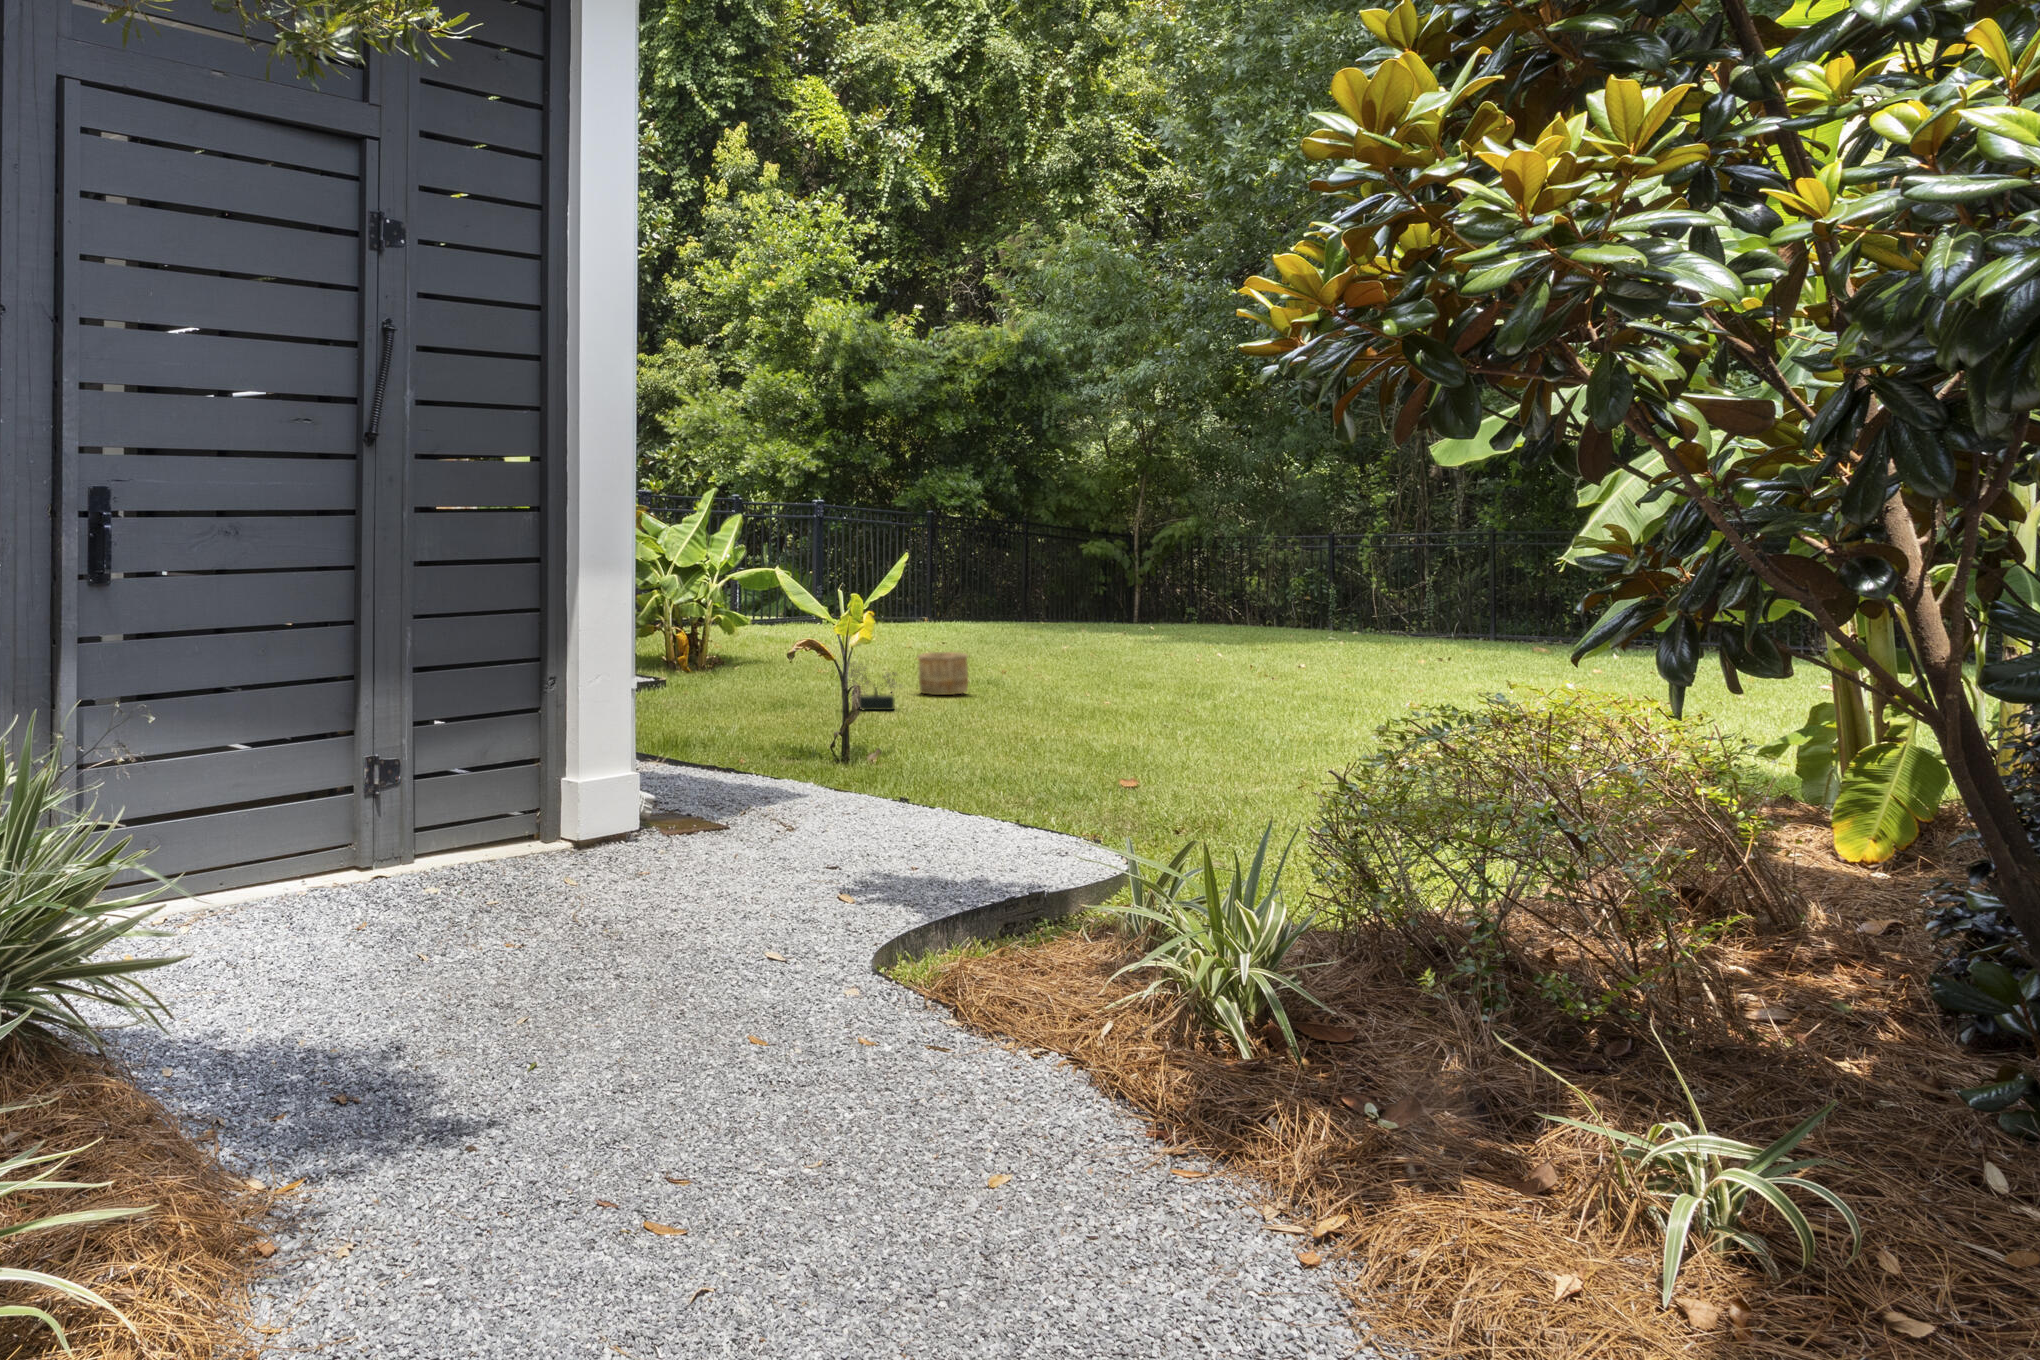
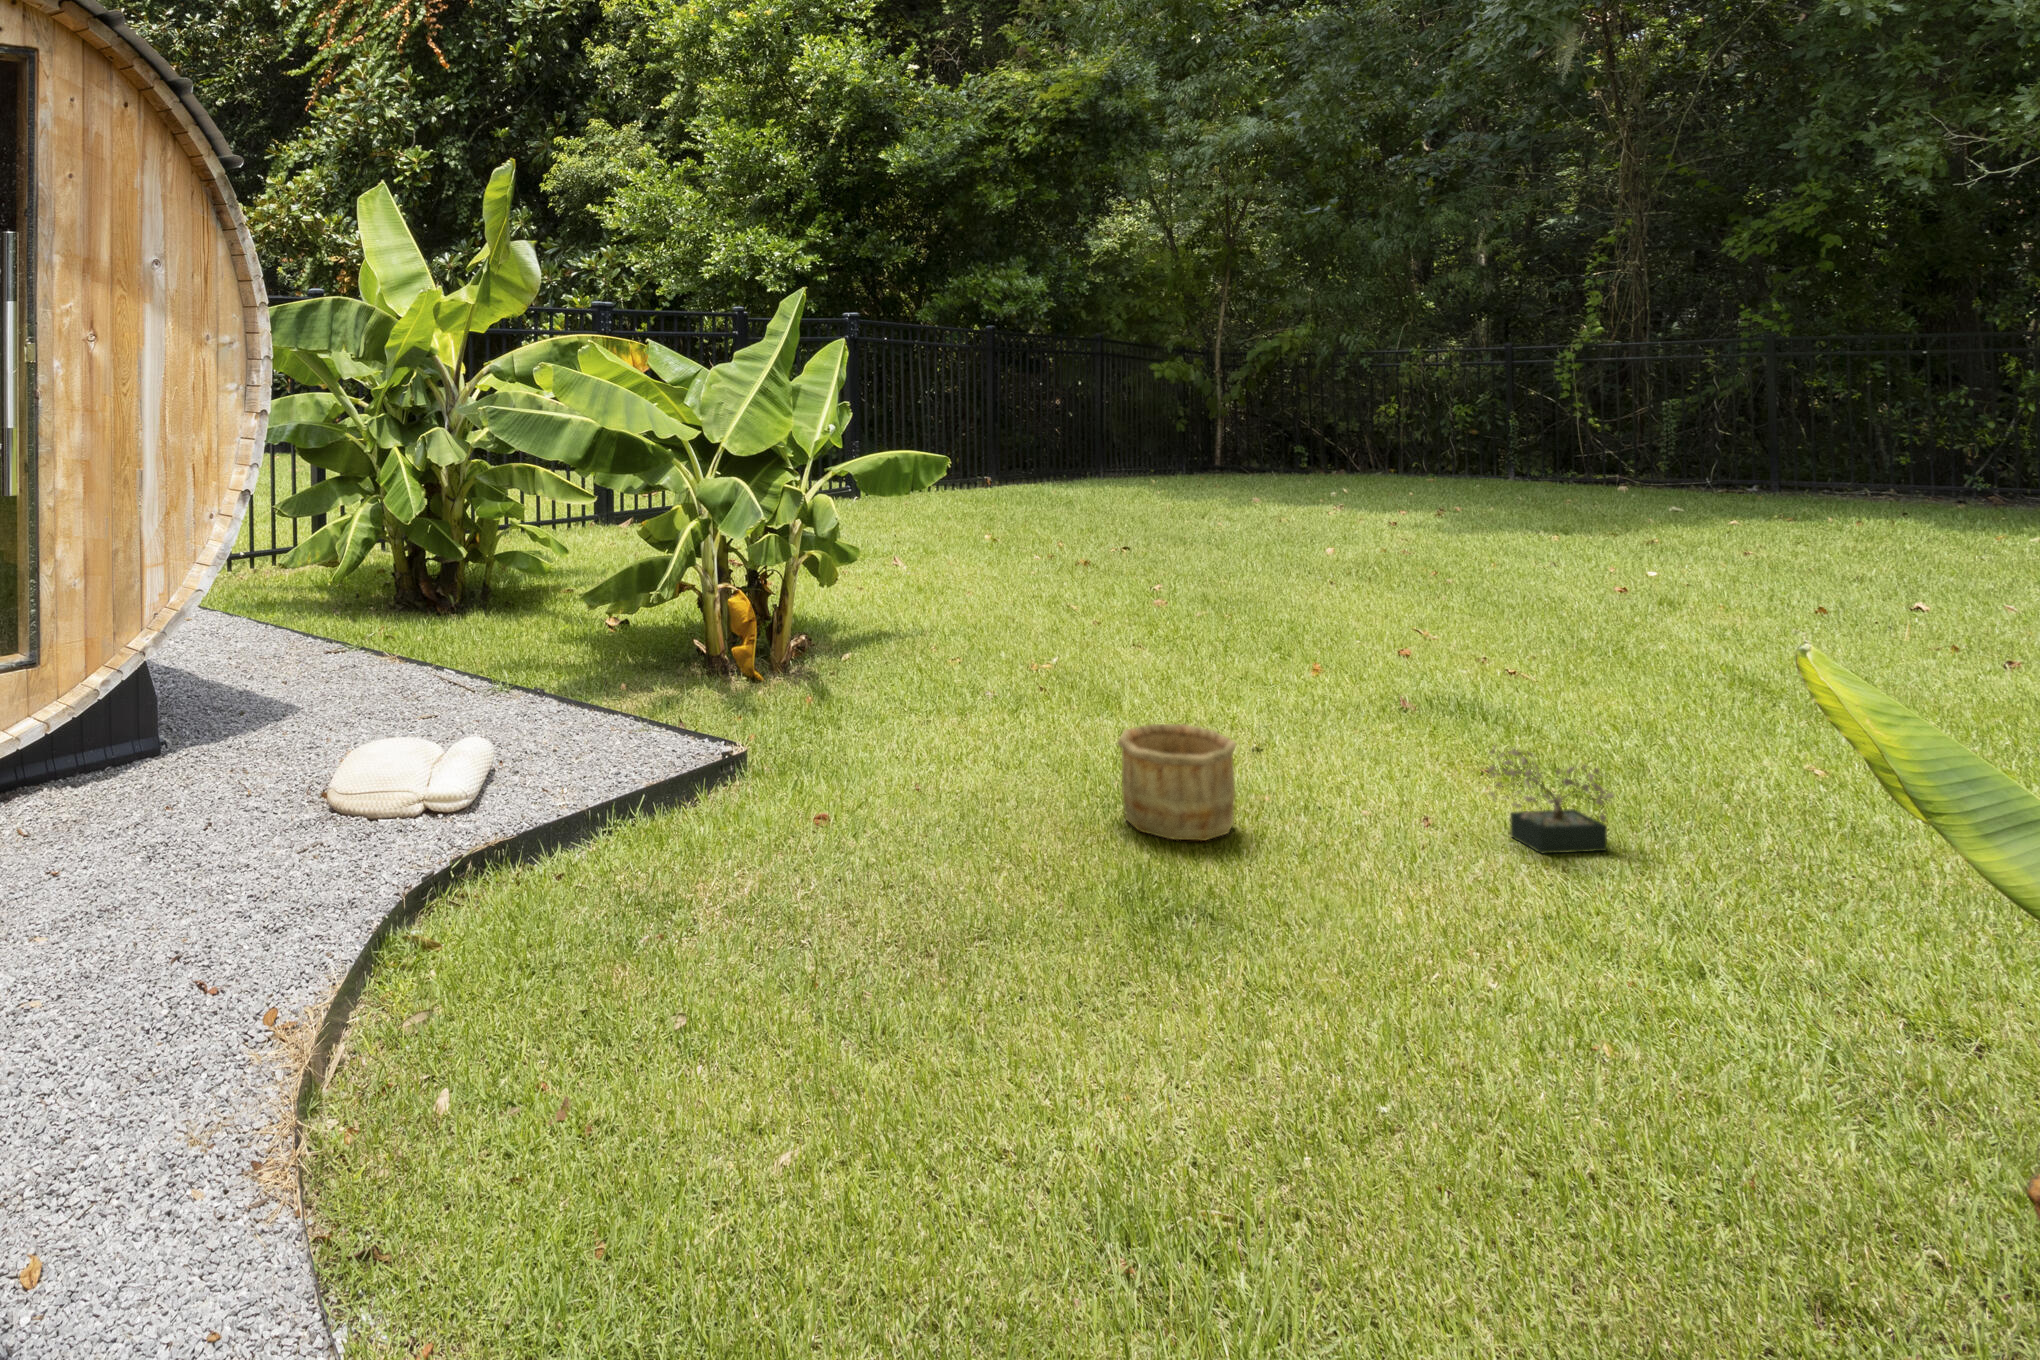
decorative plant: present [847,663,896,710] -> present [1488,745,1613,854]

